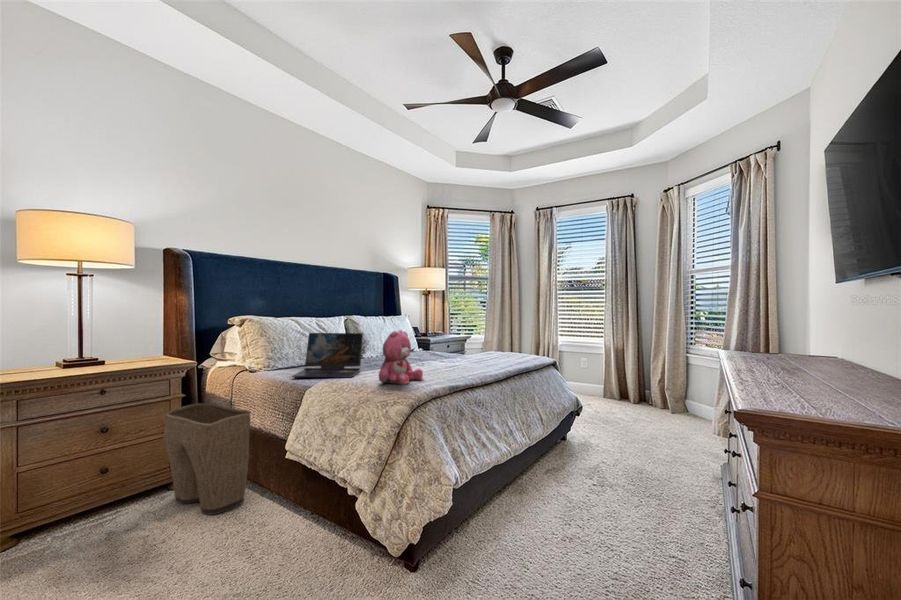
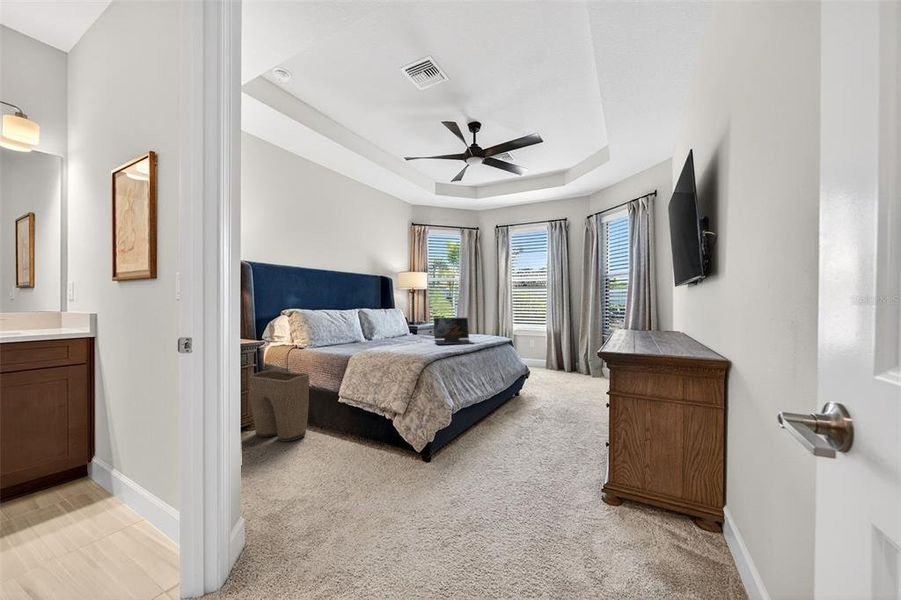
teddy bear: present [379,330,423,385] -> none [399,317,426,353]
laptop: present [292,333,363,378] -> present [434,318,474,345]

